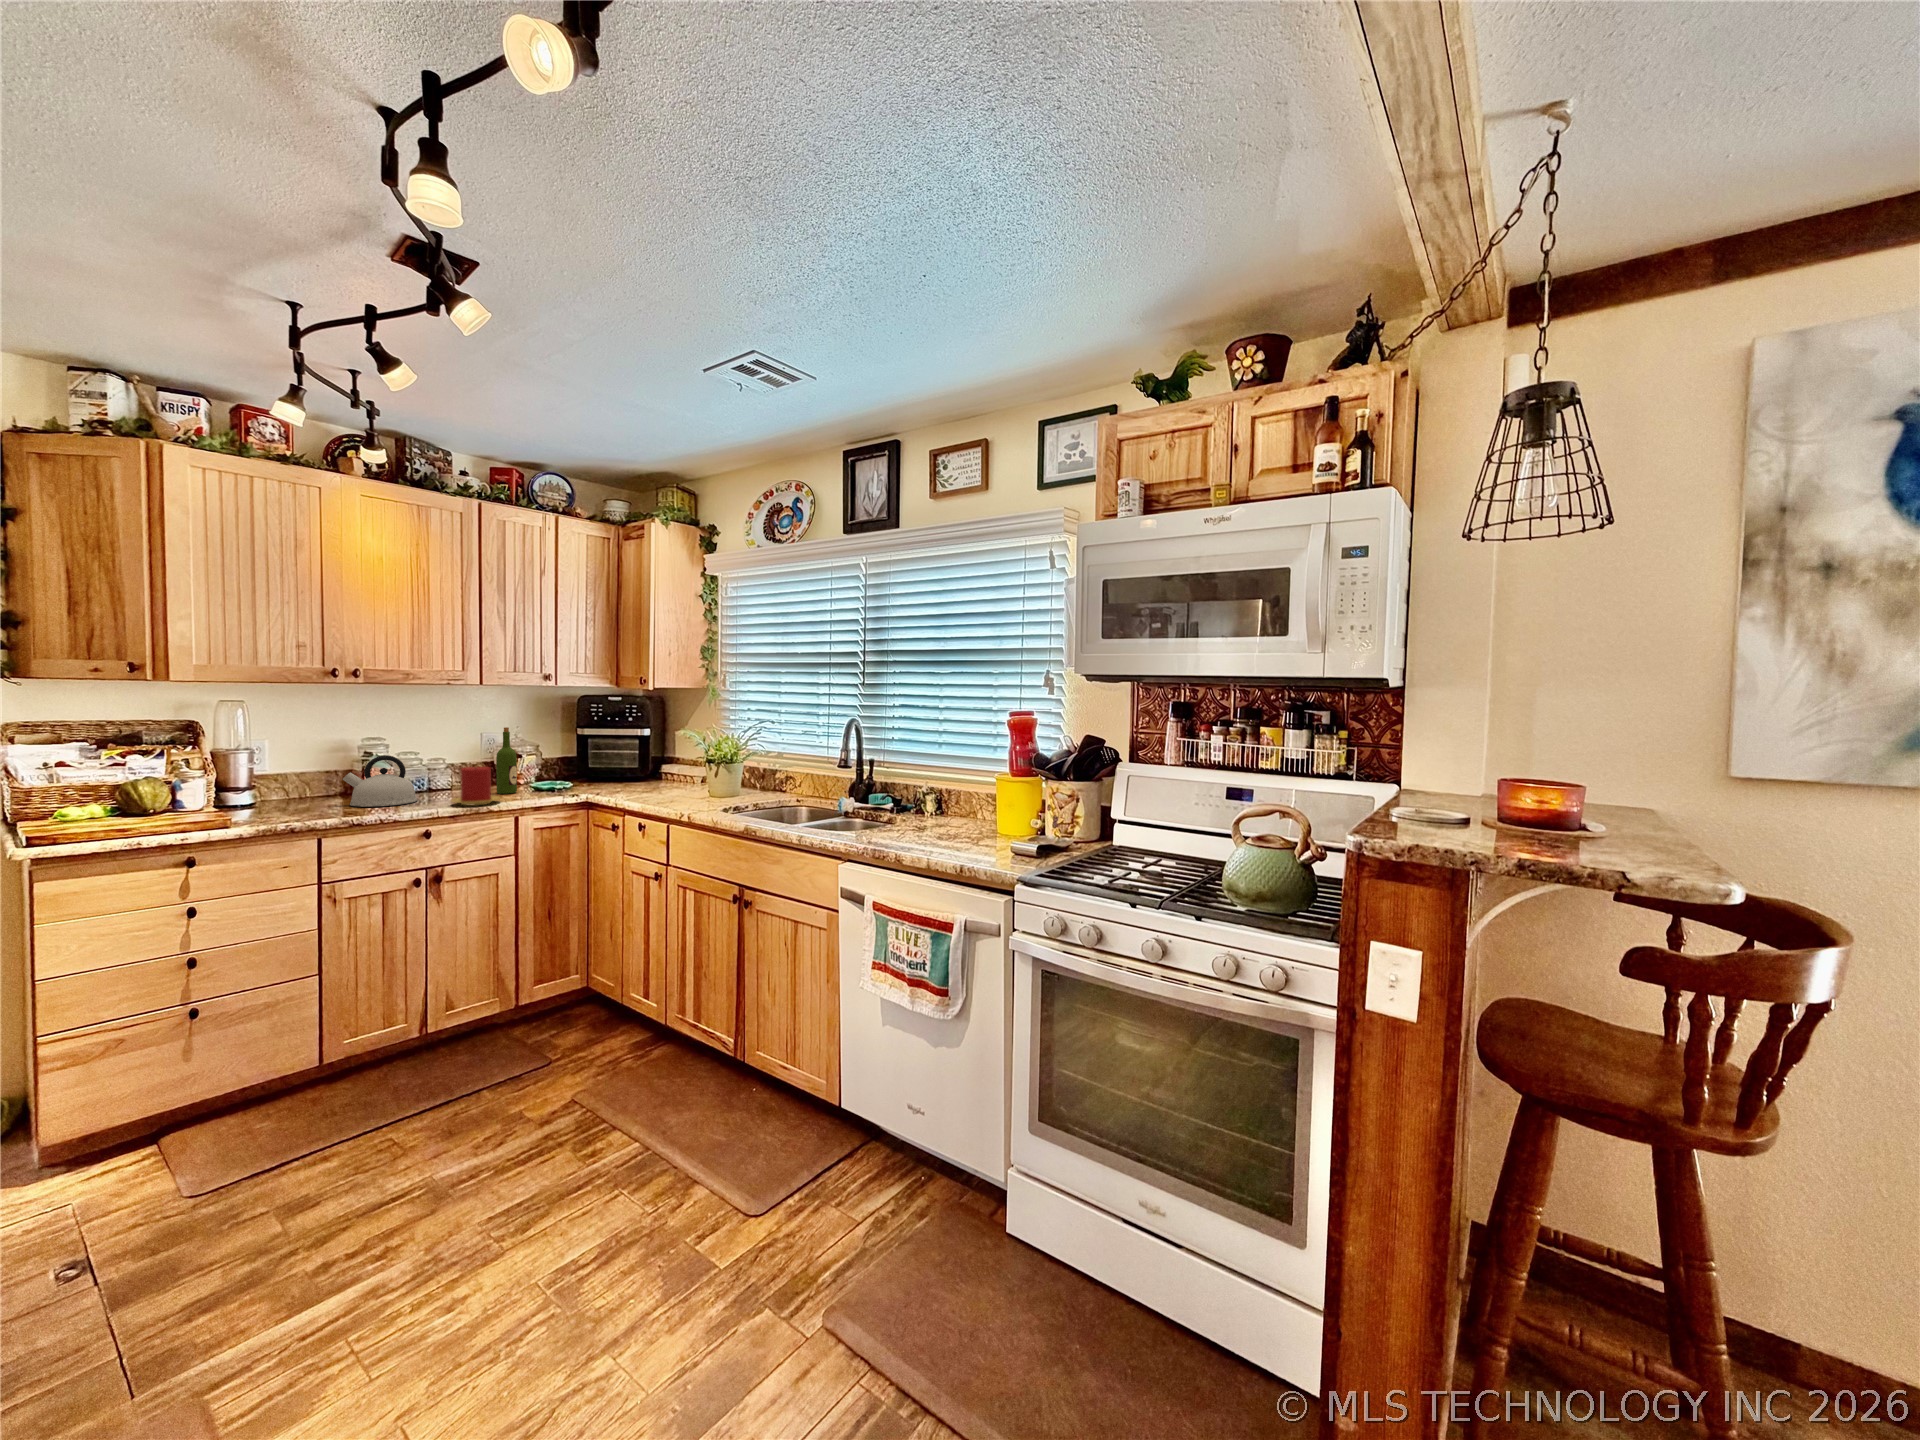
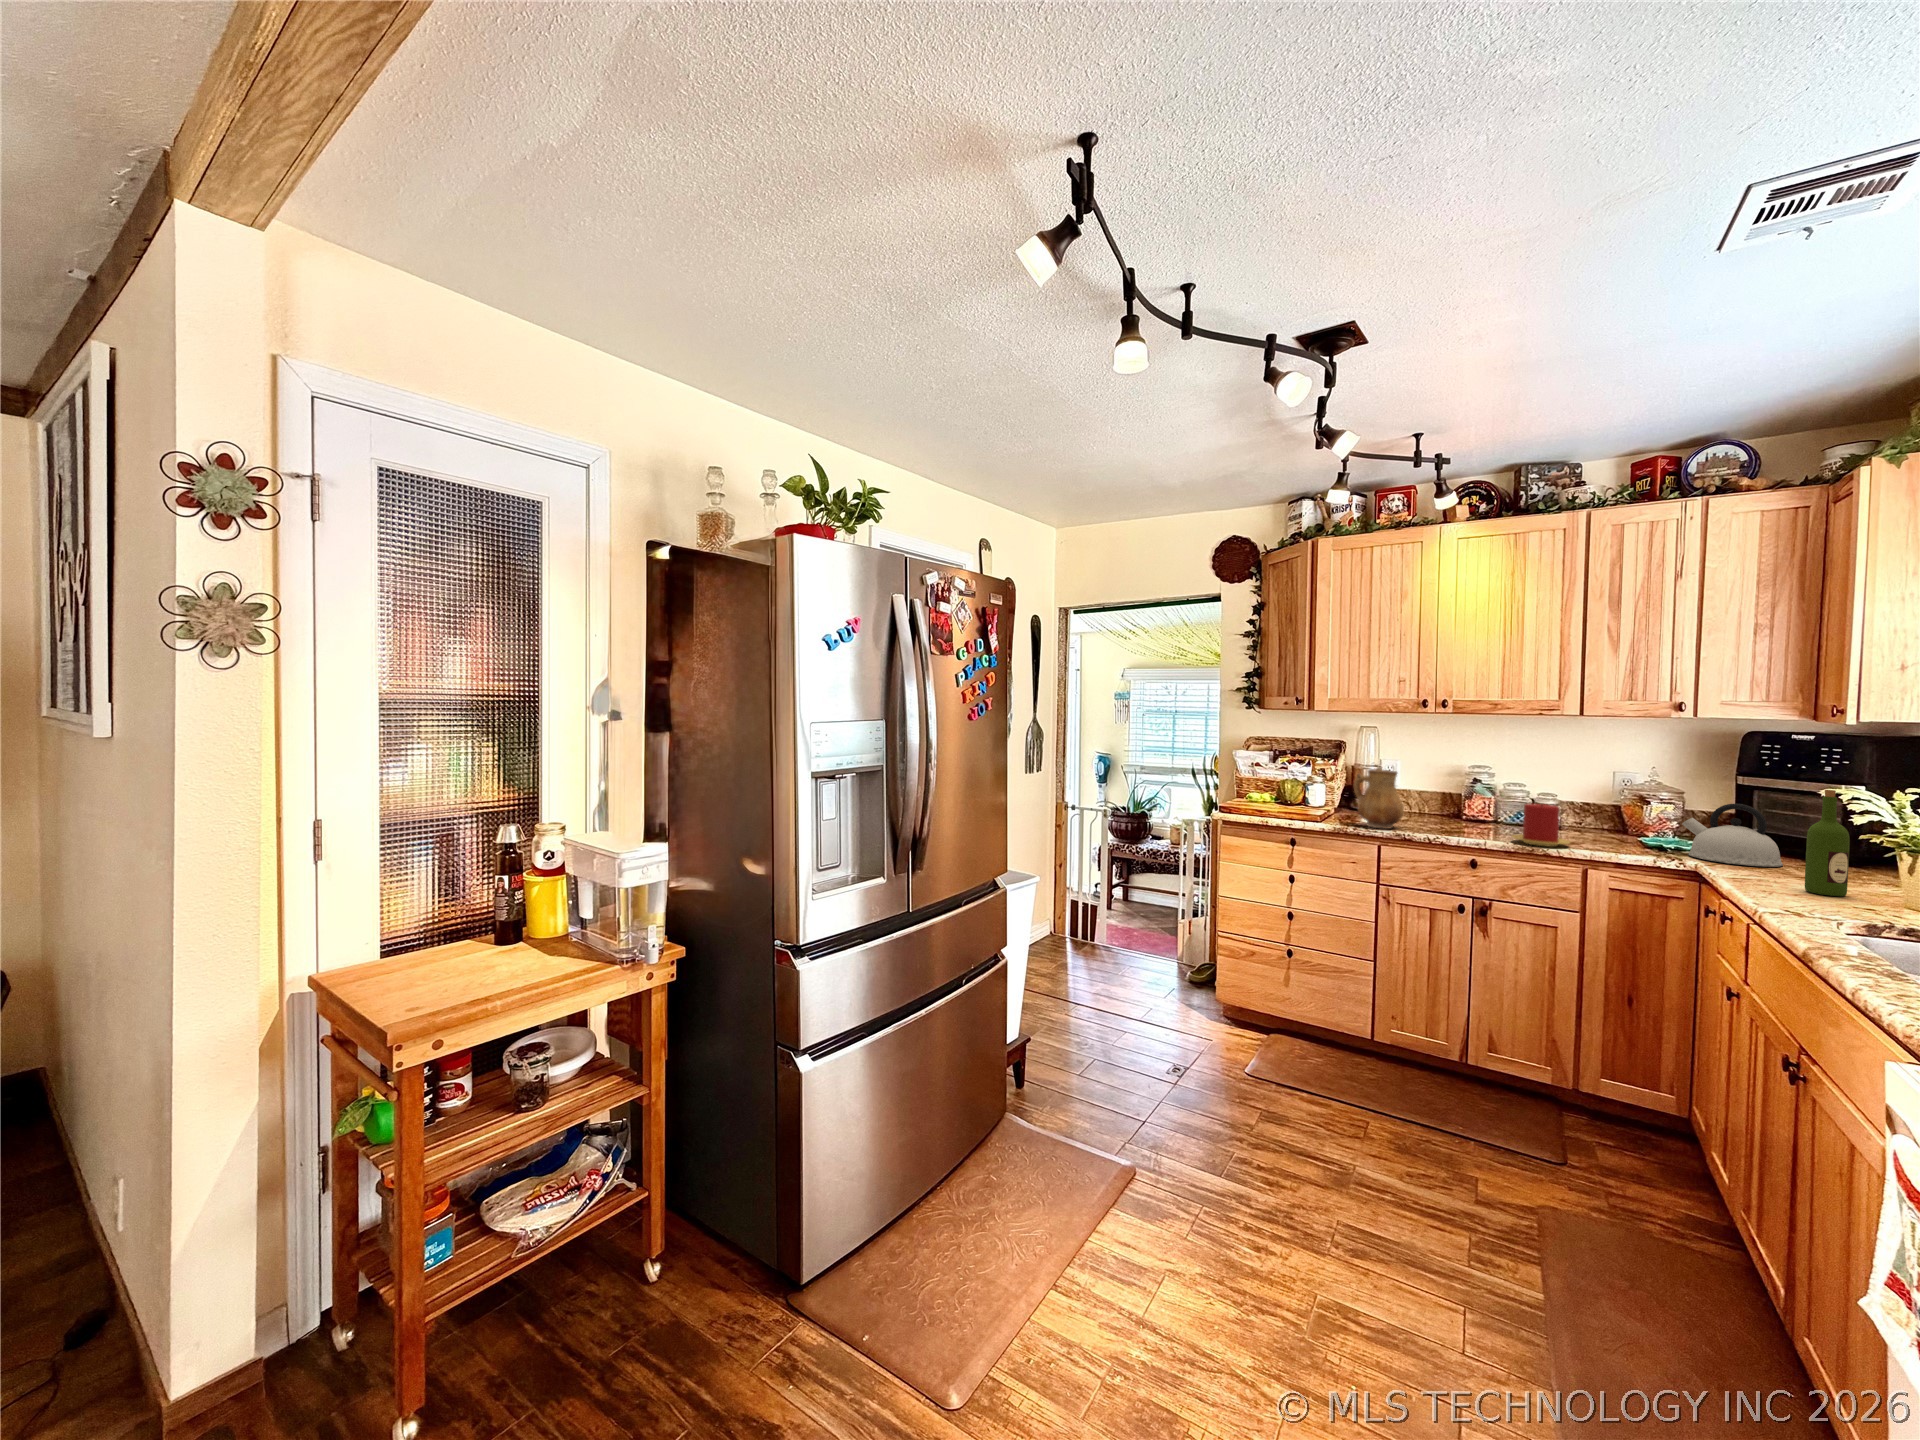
wine bottle: present [496,727,517,794] -> present [1805,790,1850,896]
ceramic pitcher: none [259,752,333,823] -> present [1354,769,1404,828]
kettle: present [343,755,417,807] -> present [1682,804,1783,867]

